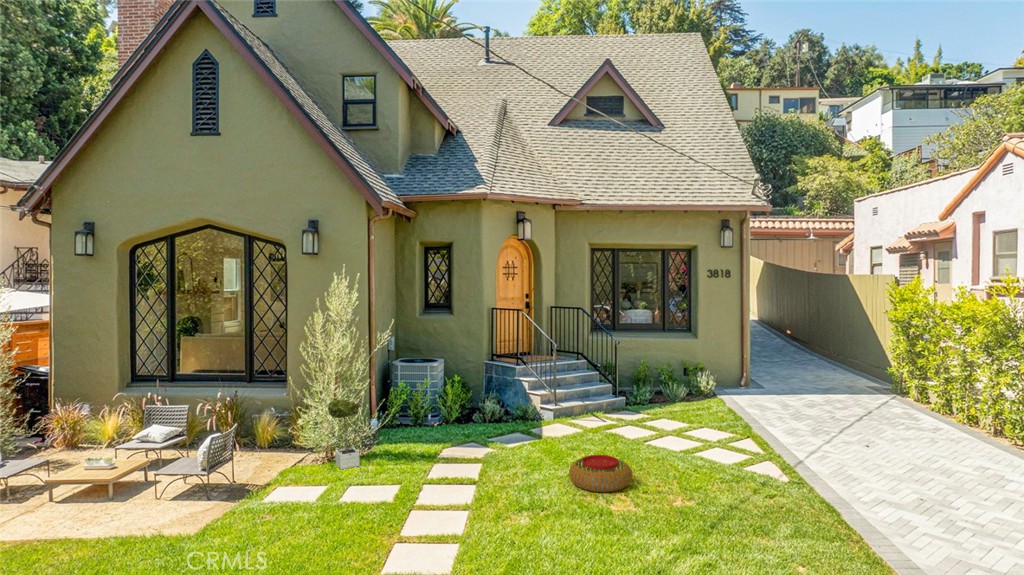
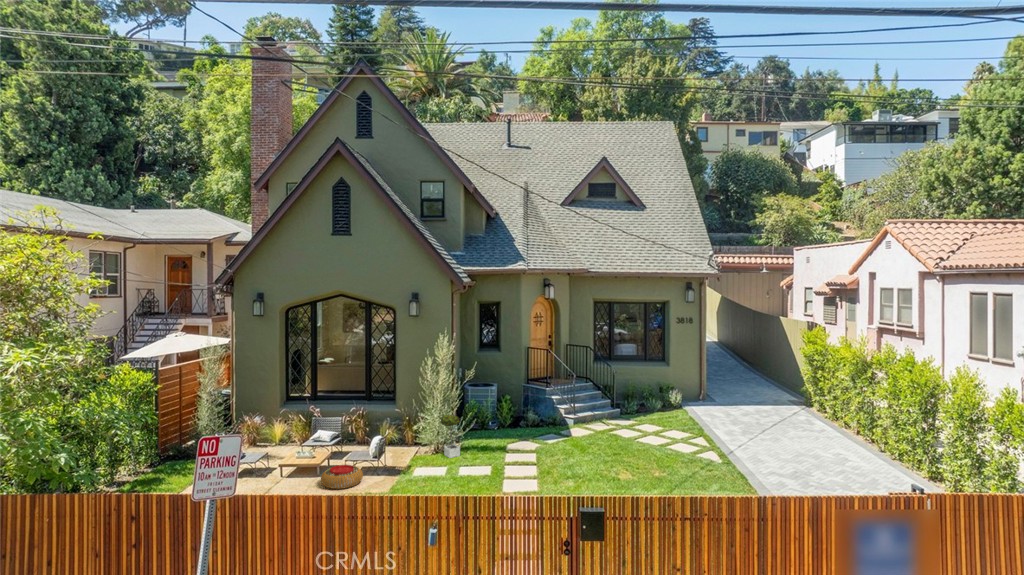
pouf: present [569,455,632,492] -> present [321,465,363,489]

